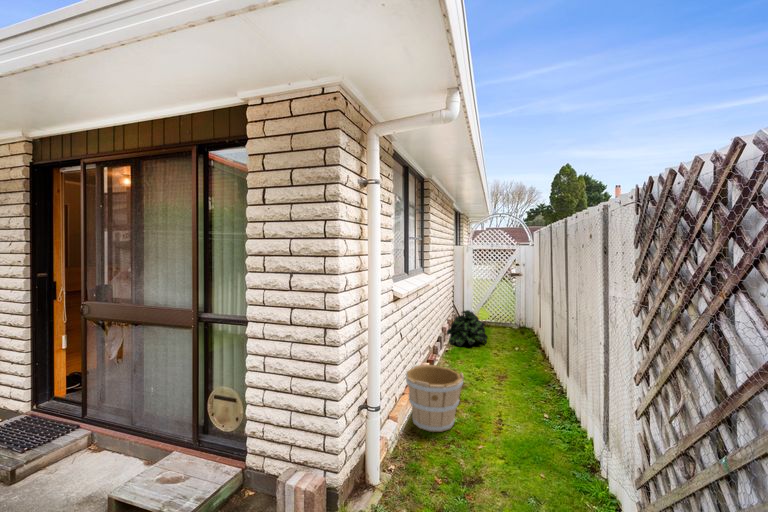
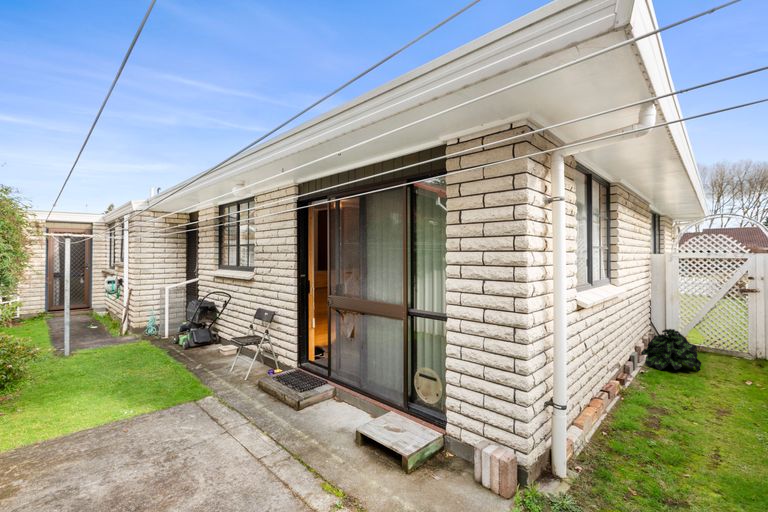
wooden bucket: present [406,365,464,432] -> none [591,378,664,450]

